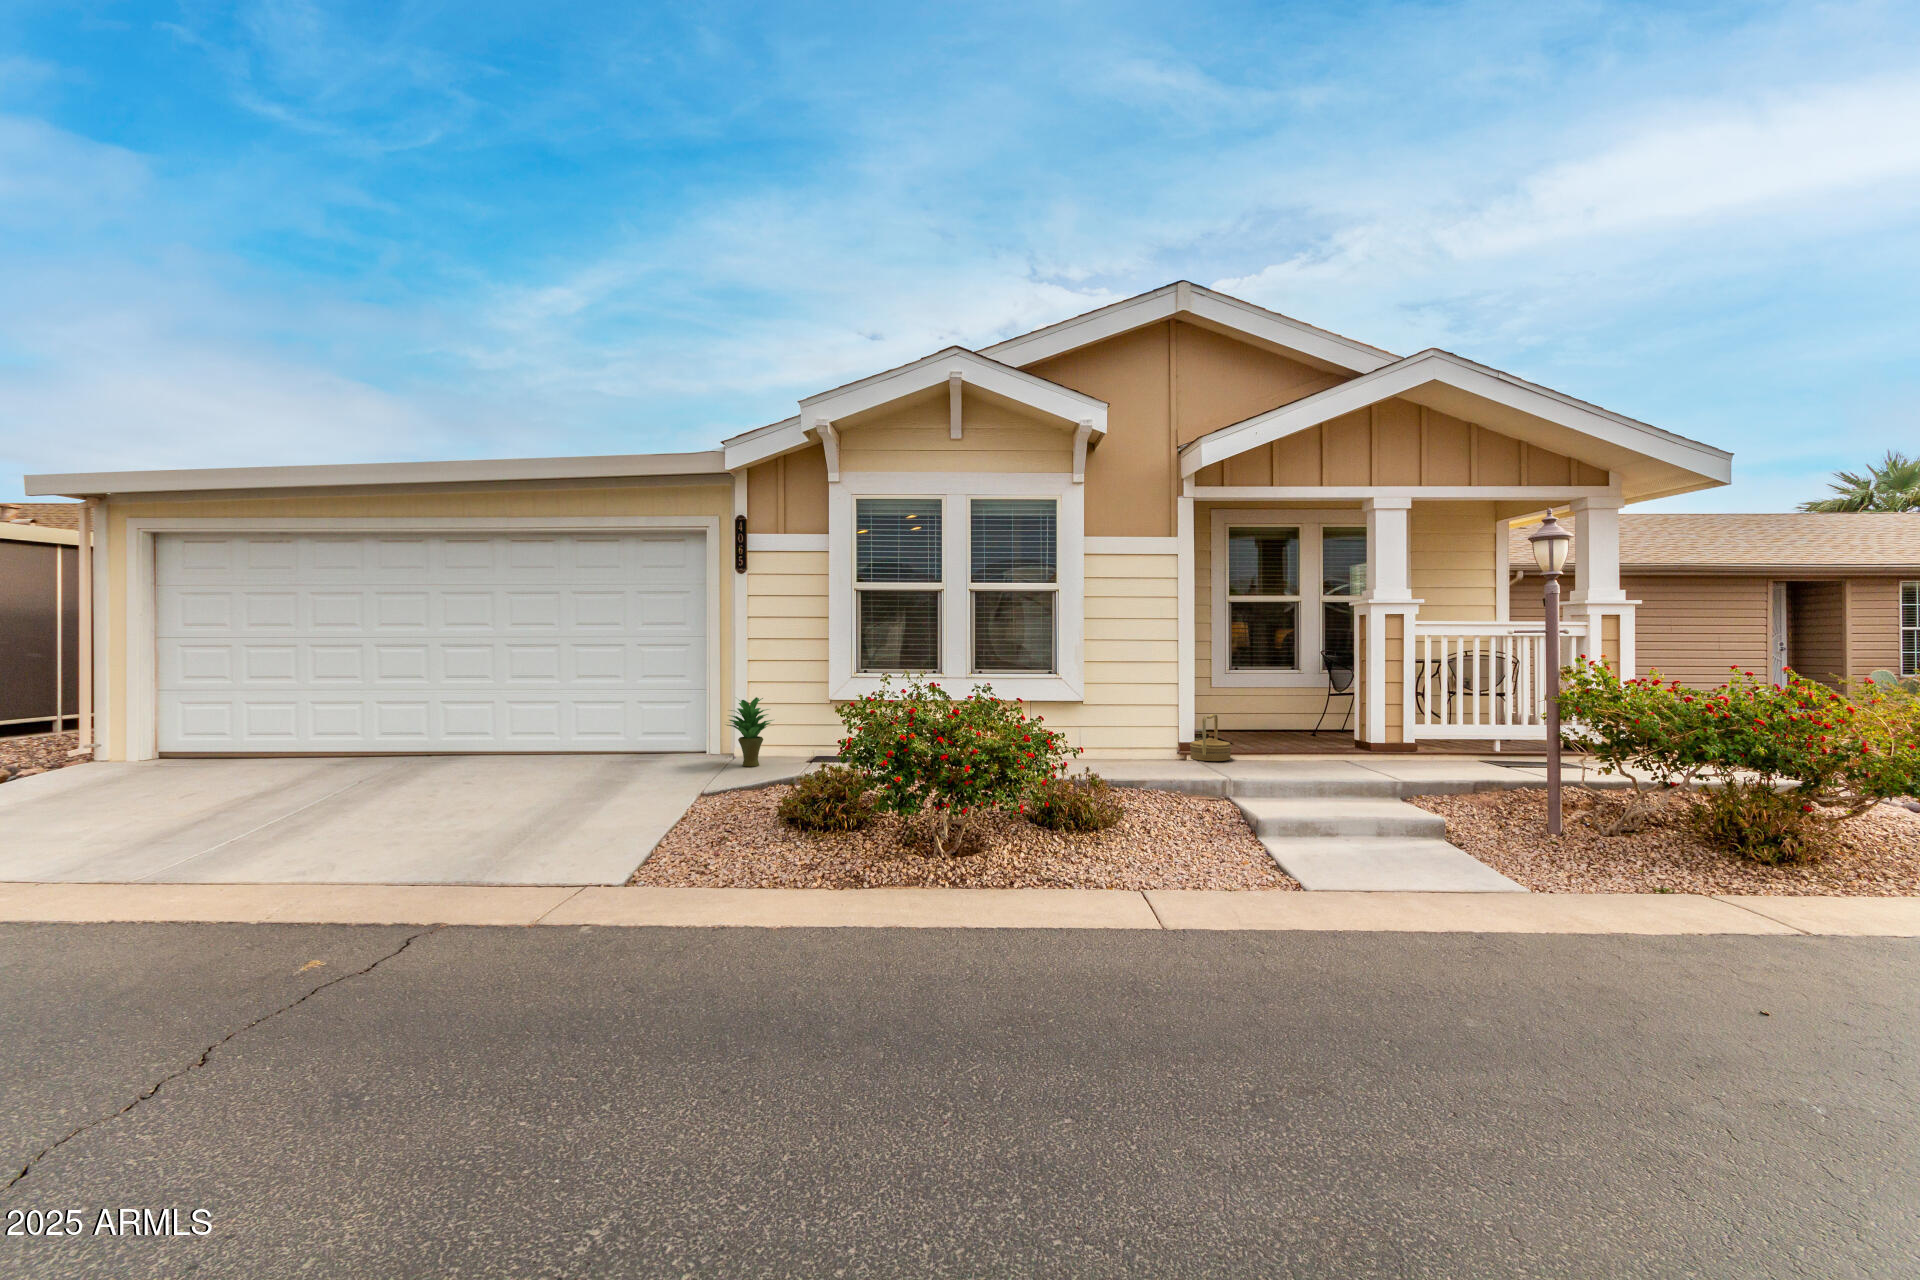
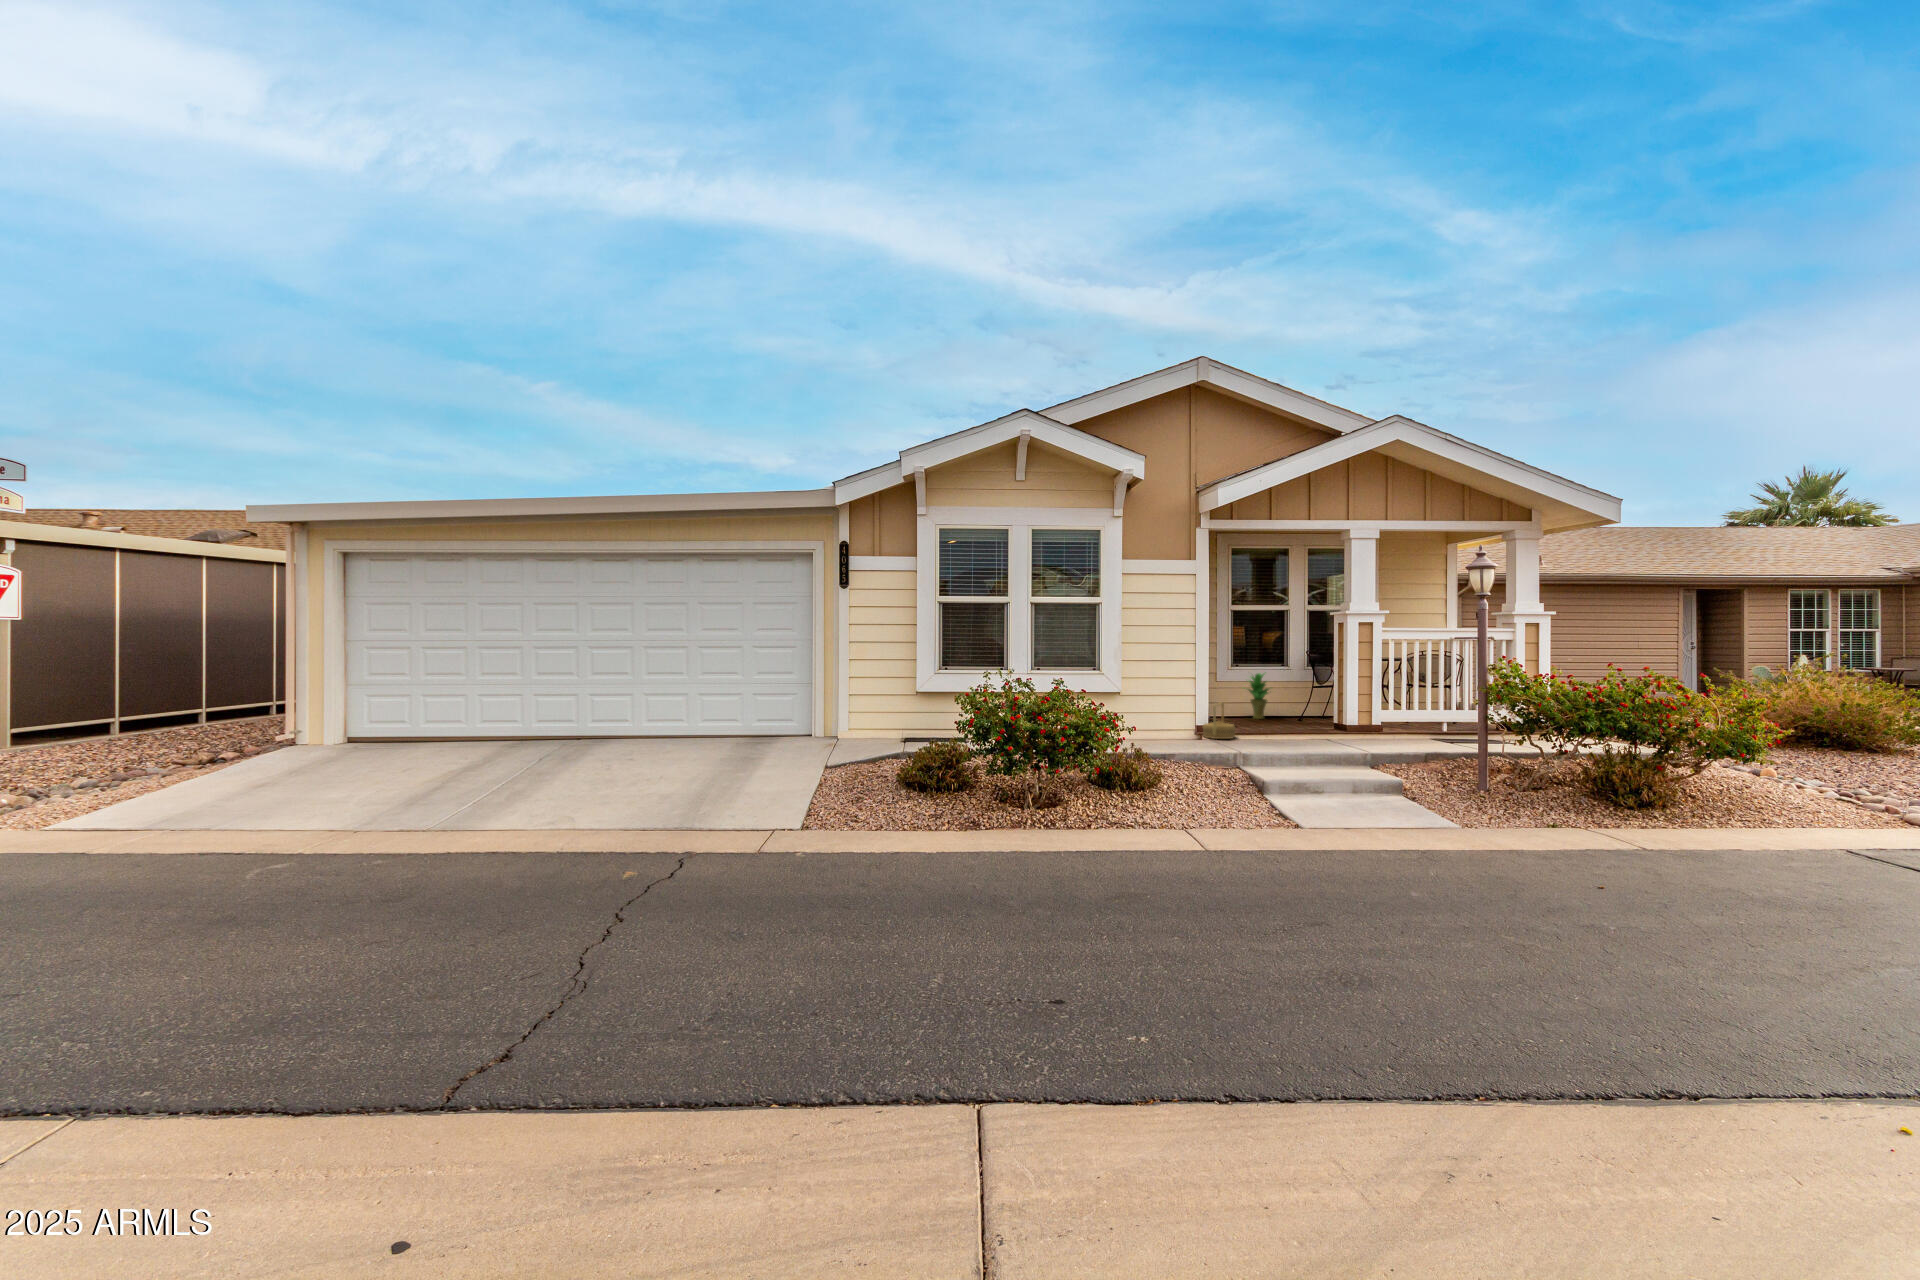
potted plant: present [727,697,772,767] -> present [1244,672,1269,719]

